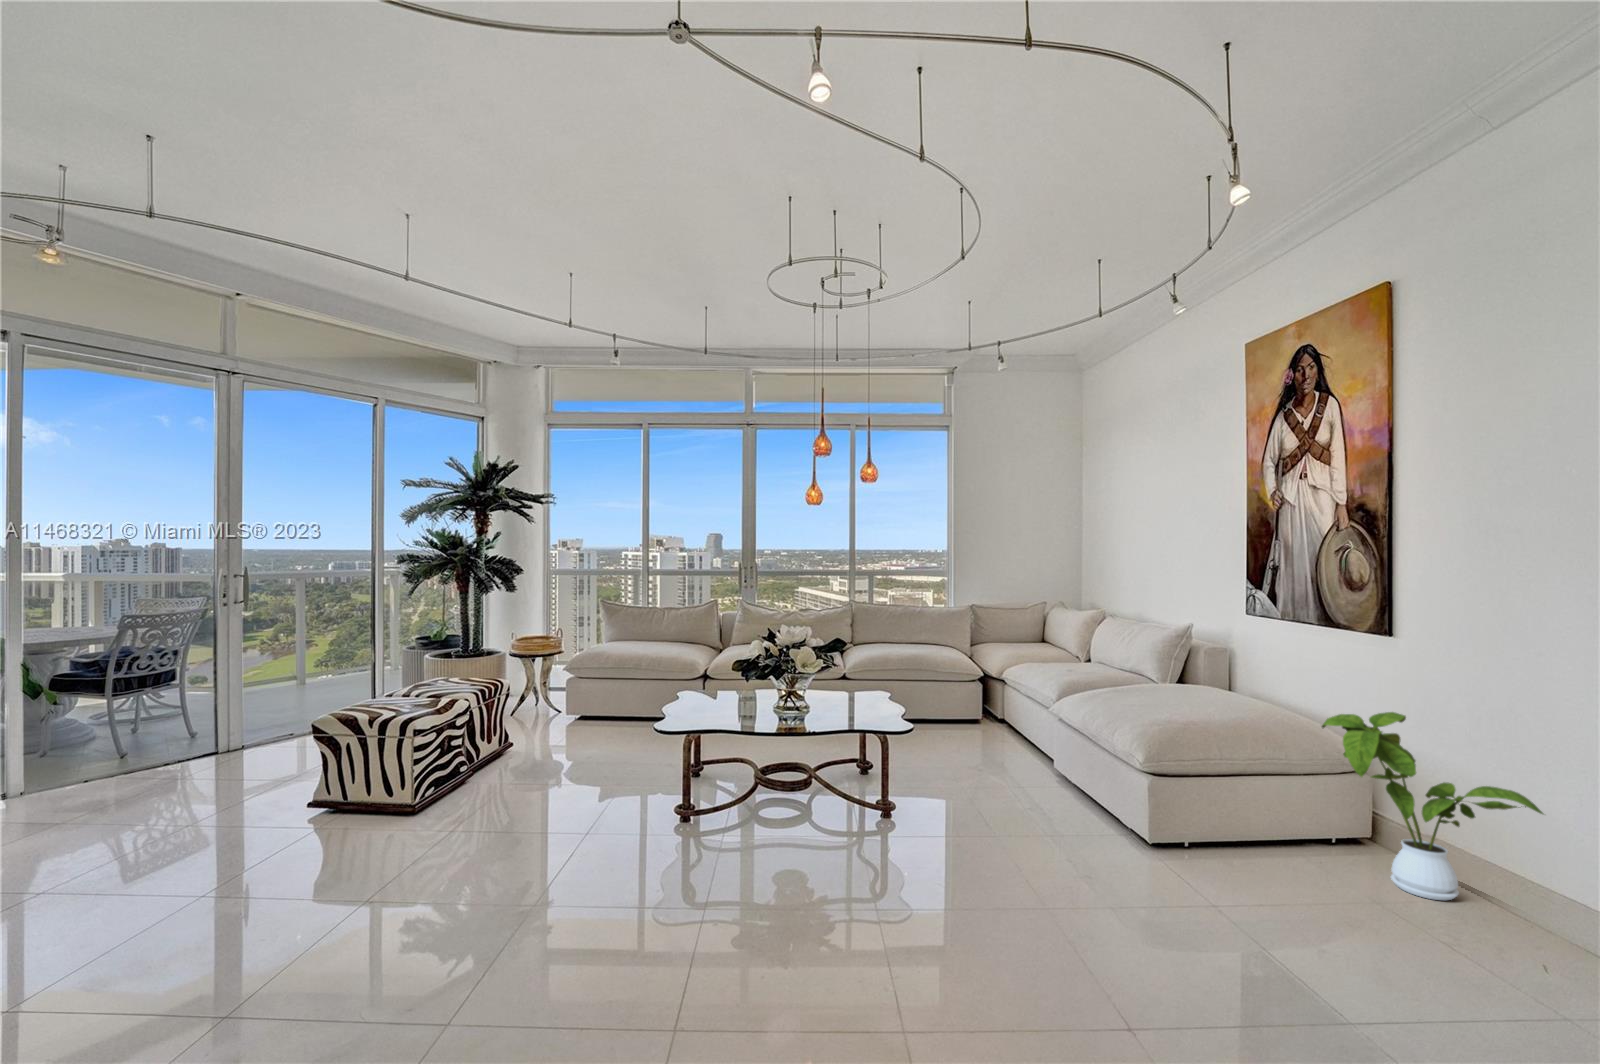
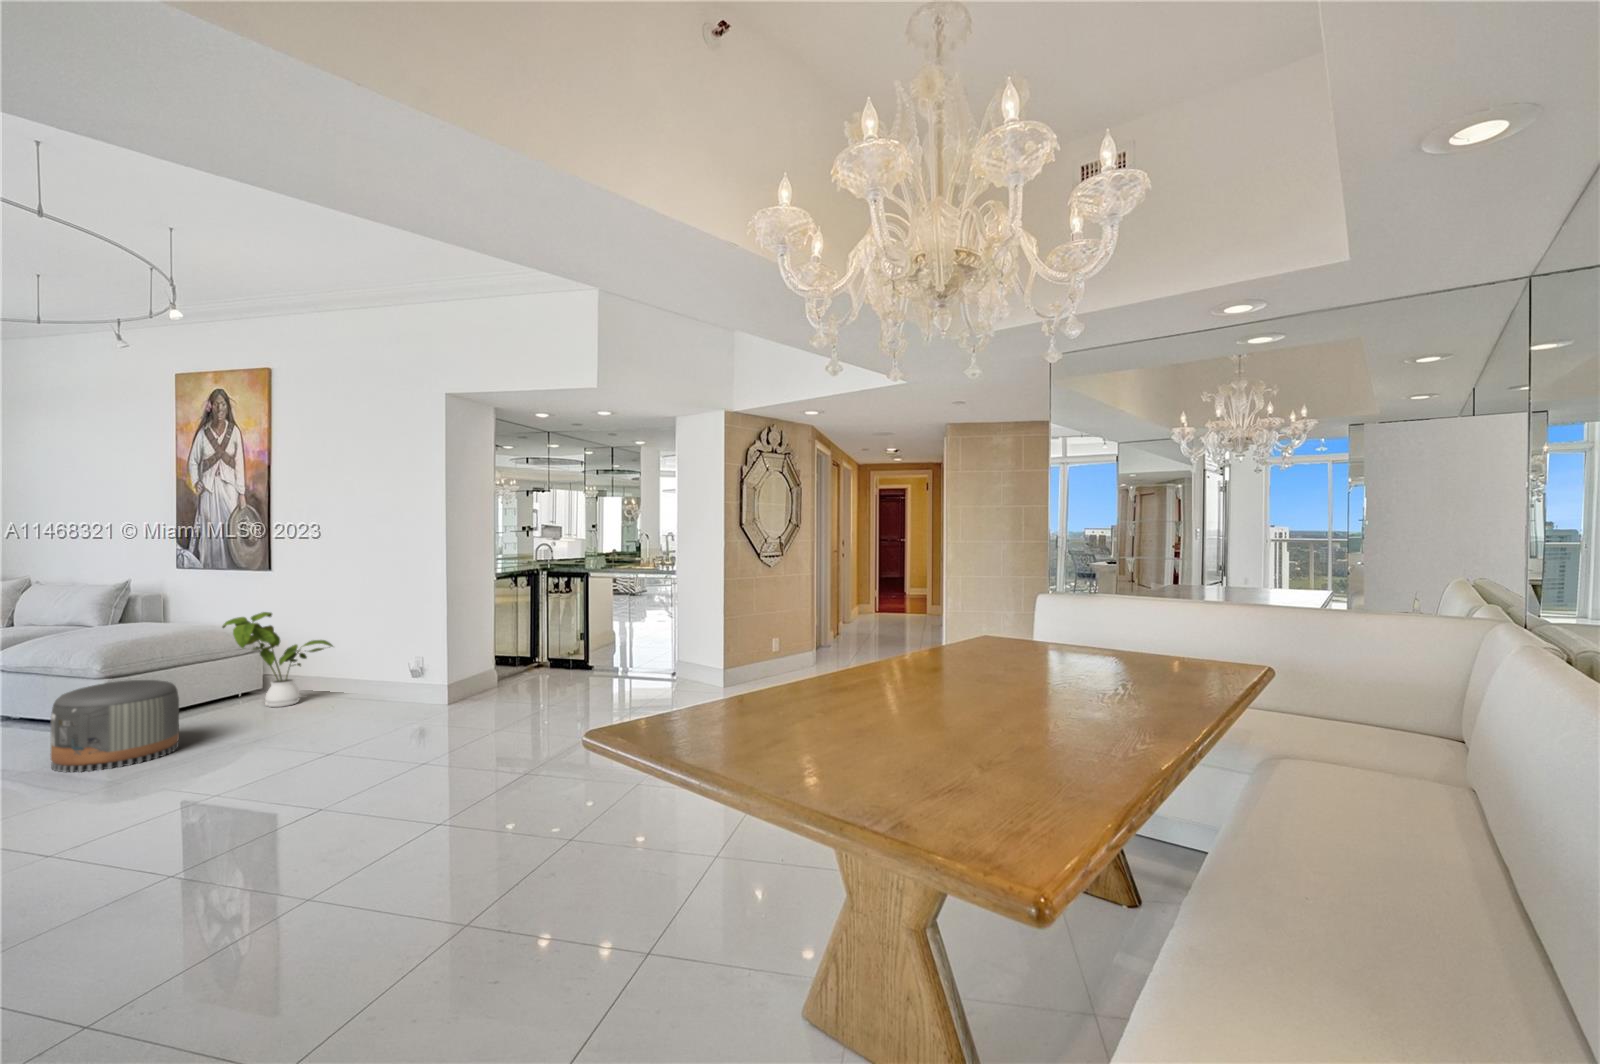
pouf: none [1106,793,1269,962] -> present [51,680,179,773]

